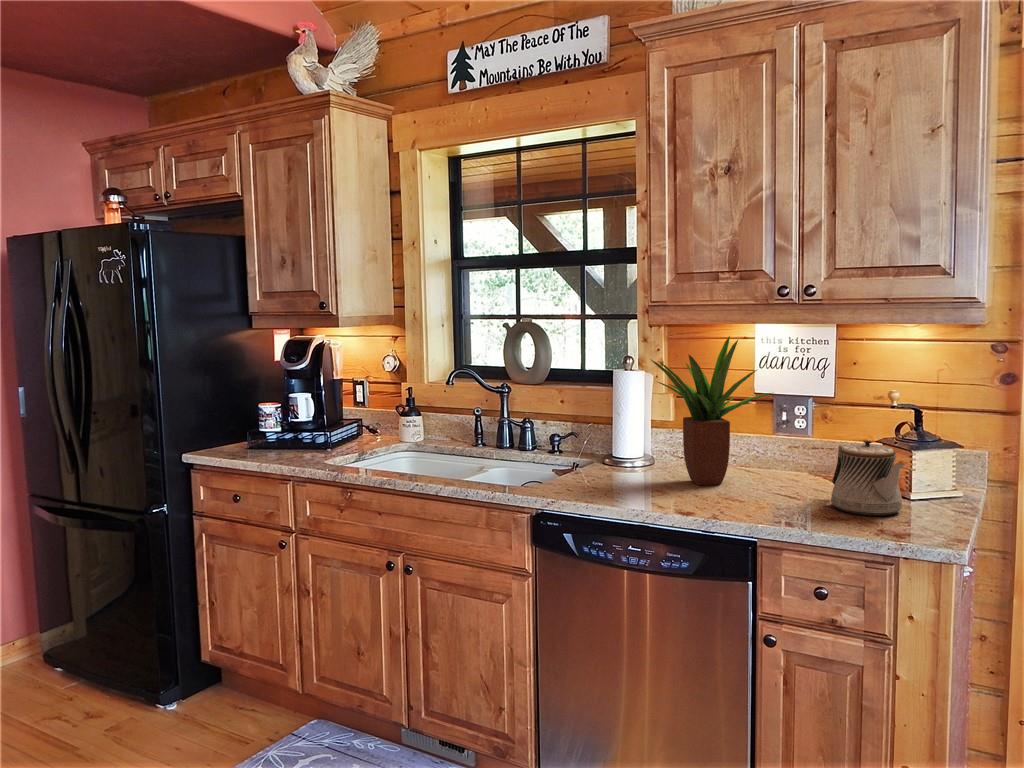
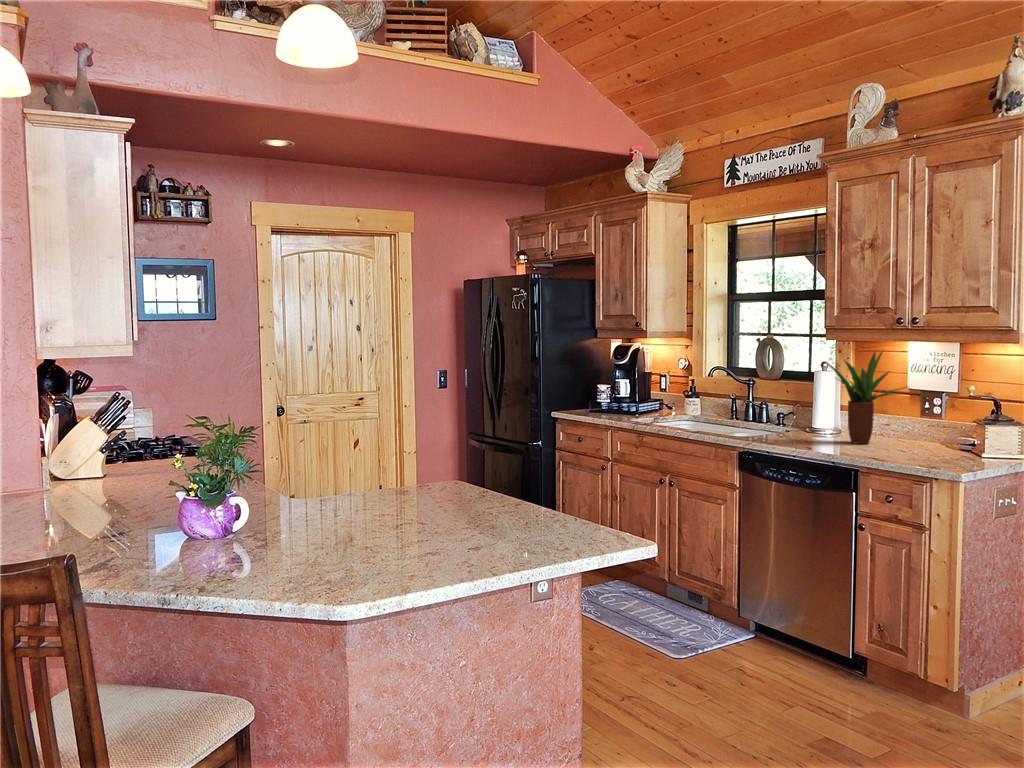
teapot: present [831,440,906,516] -> none [918,415,963,460]

